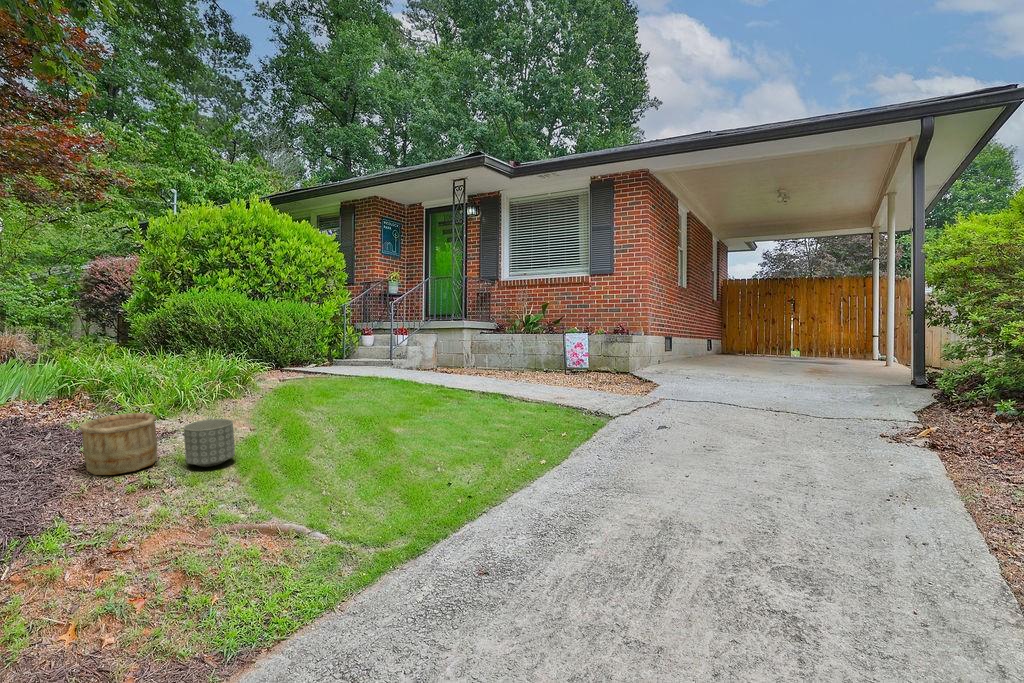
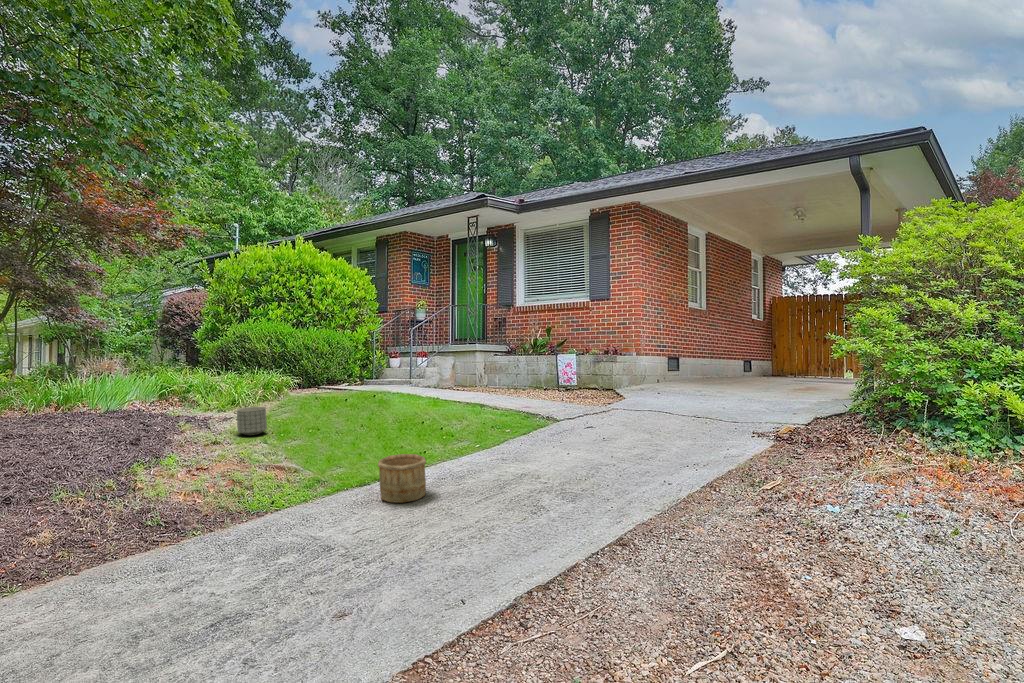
wooden bucket: present [79,413,157,475] -> present [378,454,426,503]

